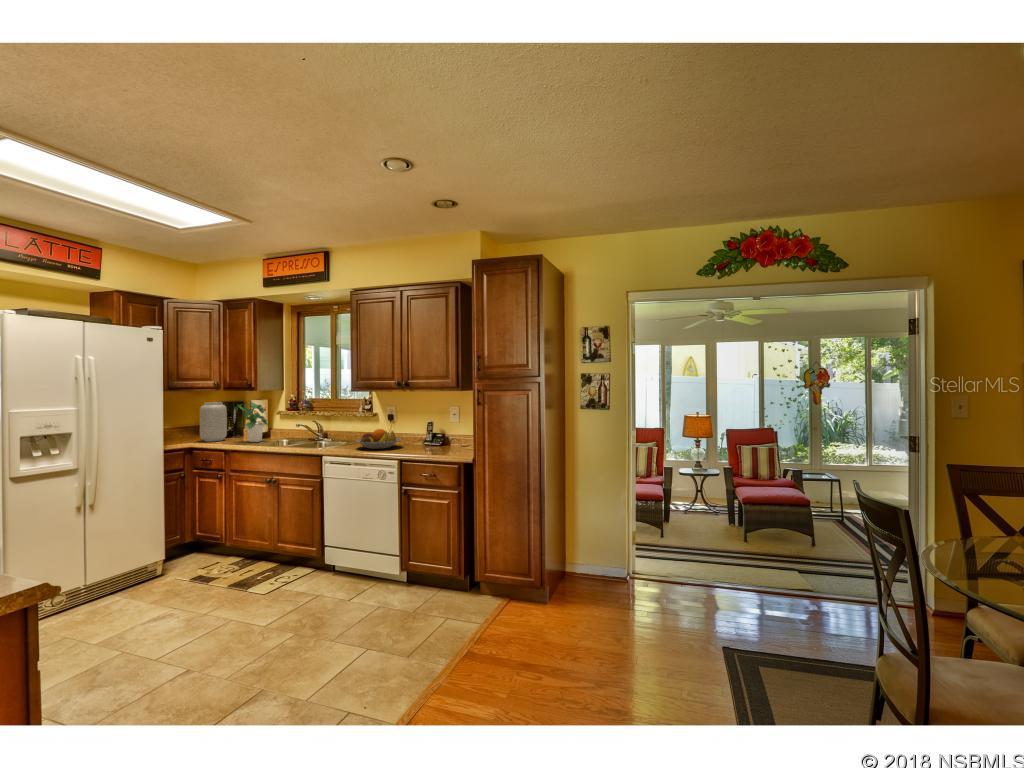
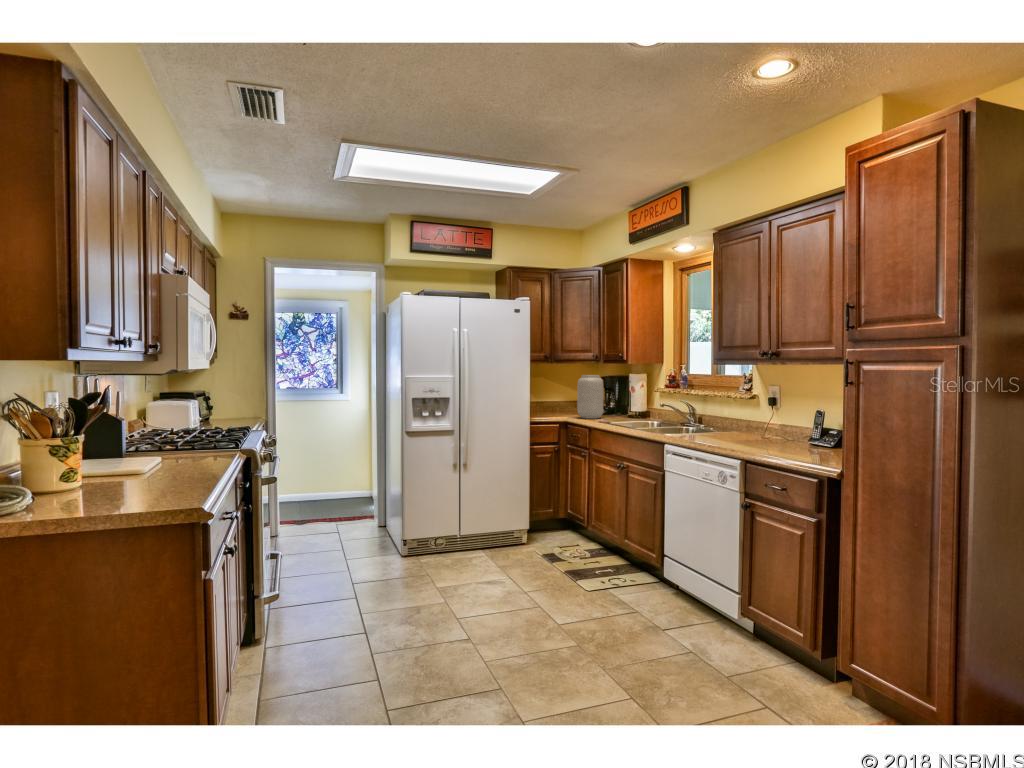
potted plant: present [236,402,269,442] -> none [604,374,639,422]
fruit bowl: present [355,429,401,449] -> none [708,415,775,443]

